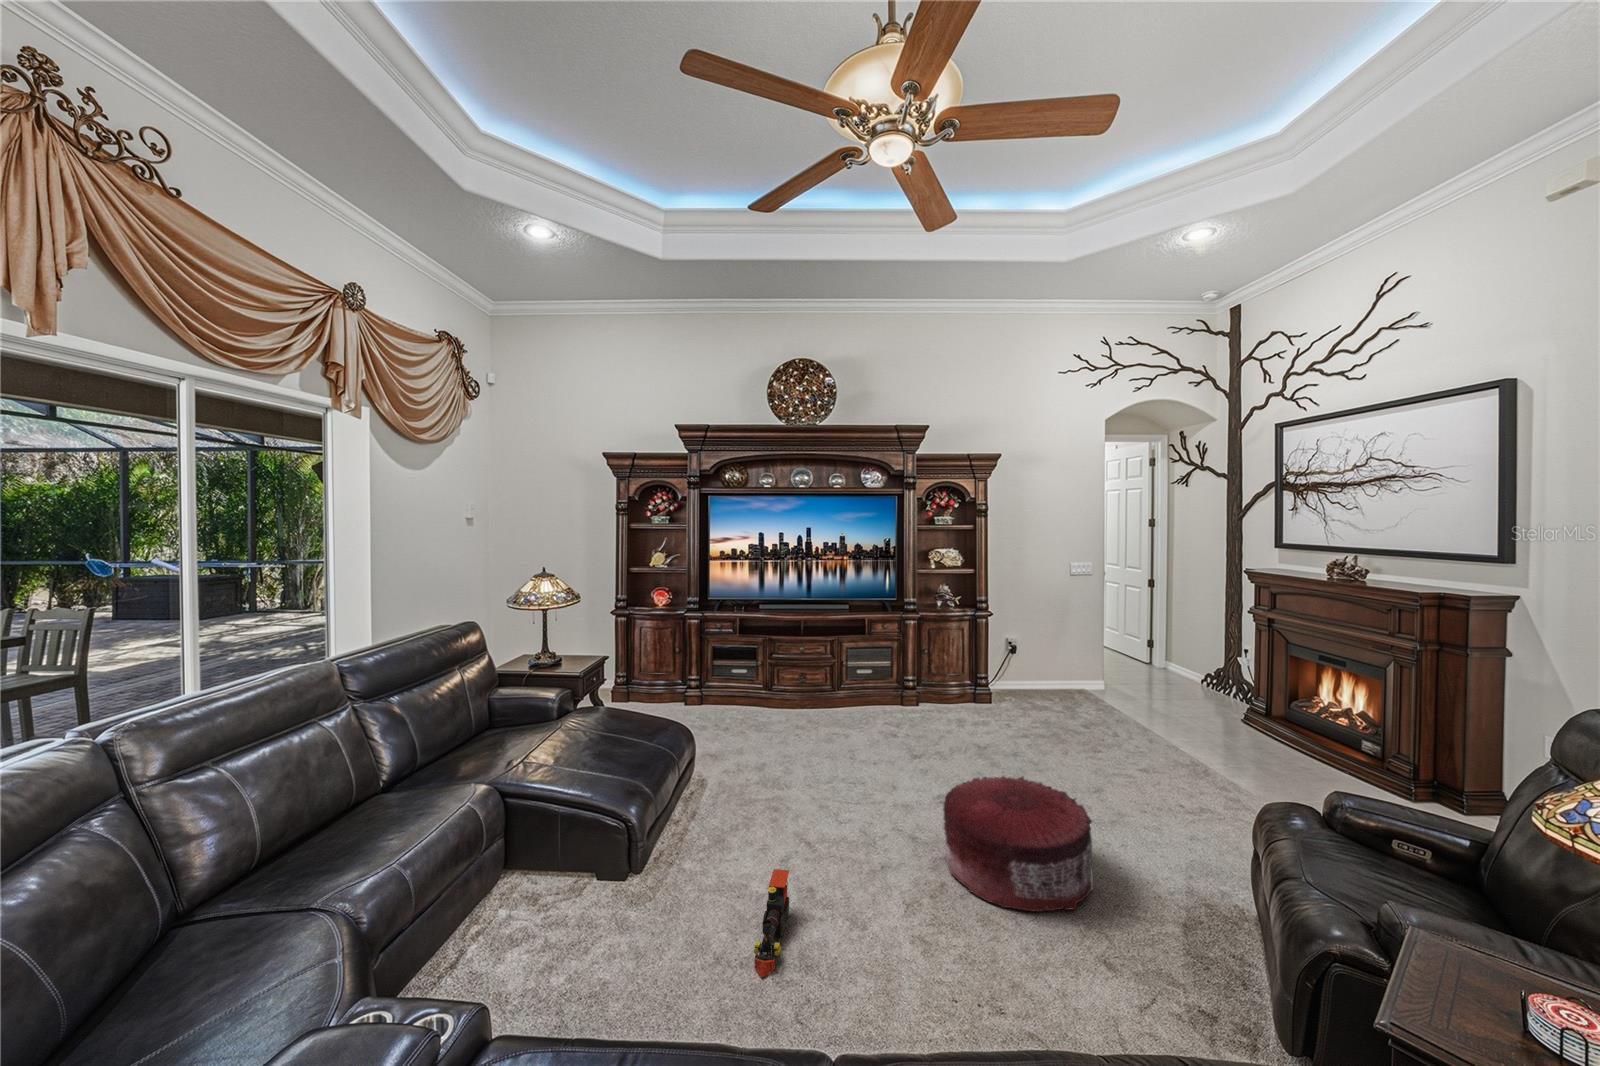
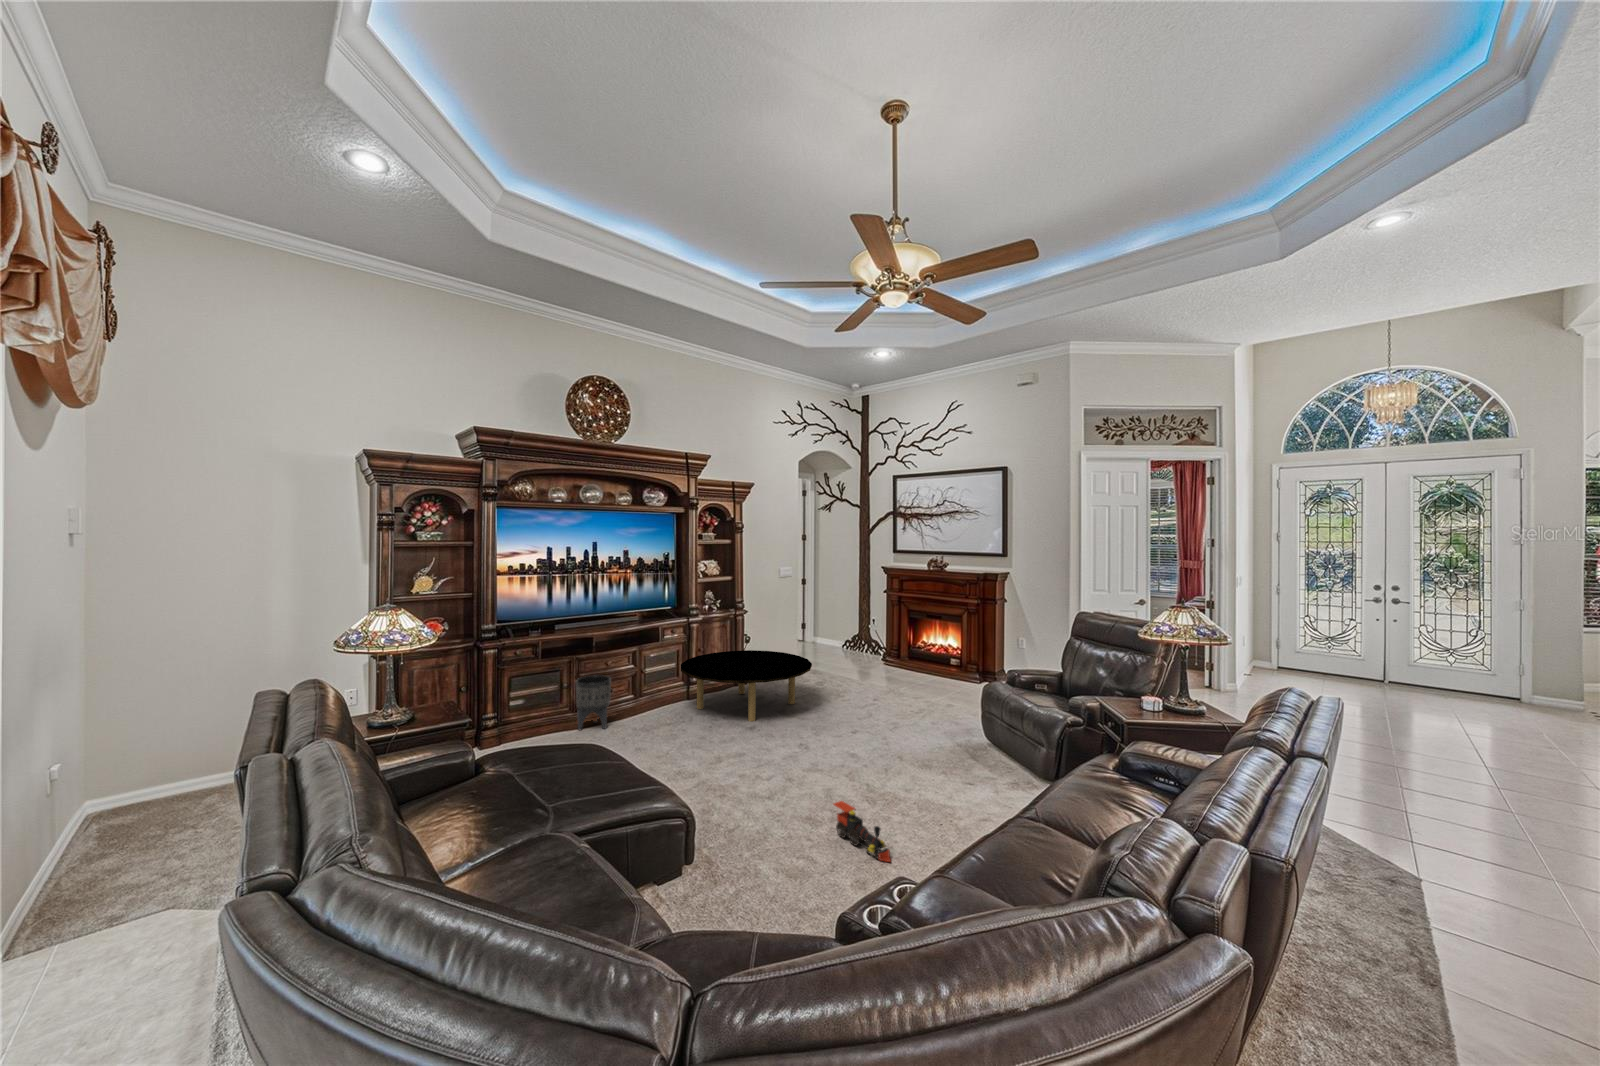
coffee table: none [858,659,1024,748] -> present [681,650,812,722]
planter: none [756,660,789,715] -> present [576,675,611,730]
pouf: present [943,776,1093,911] -> none [864,706,957,781]

